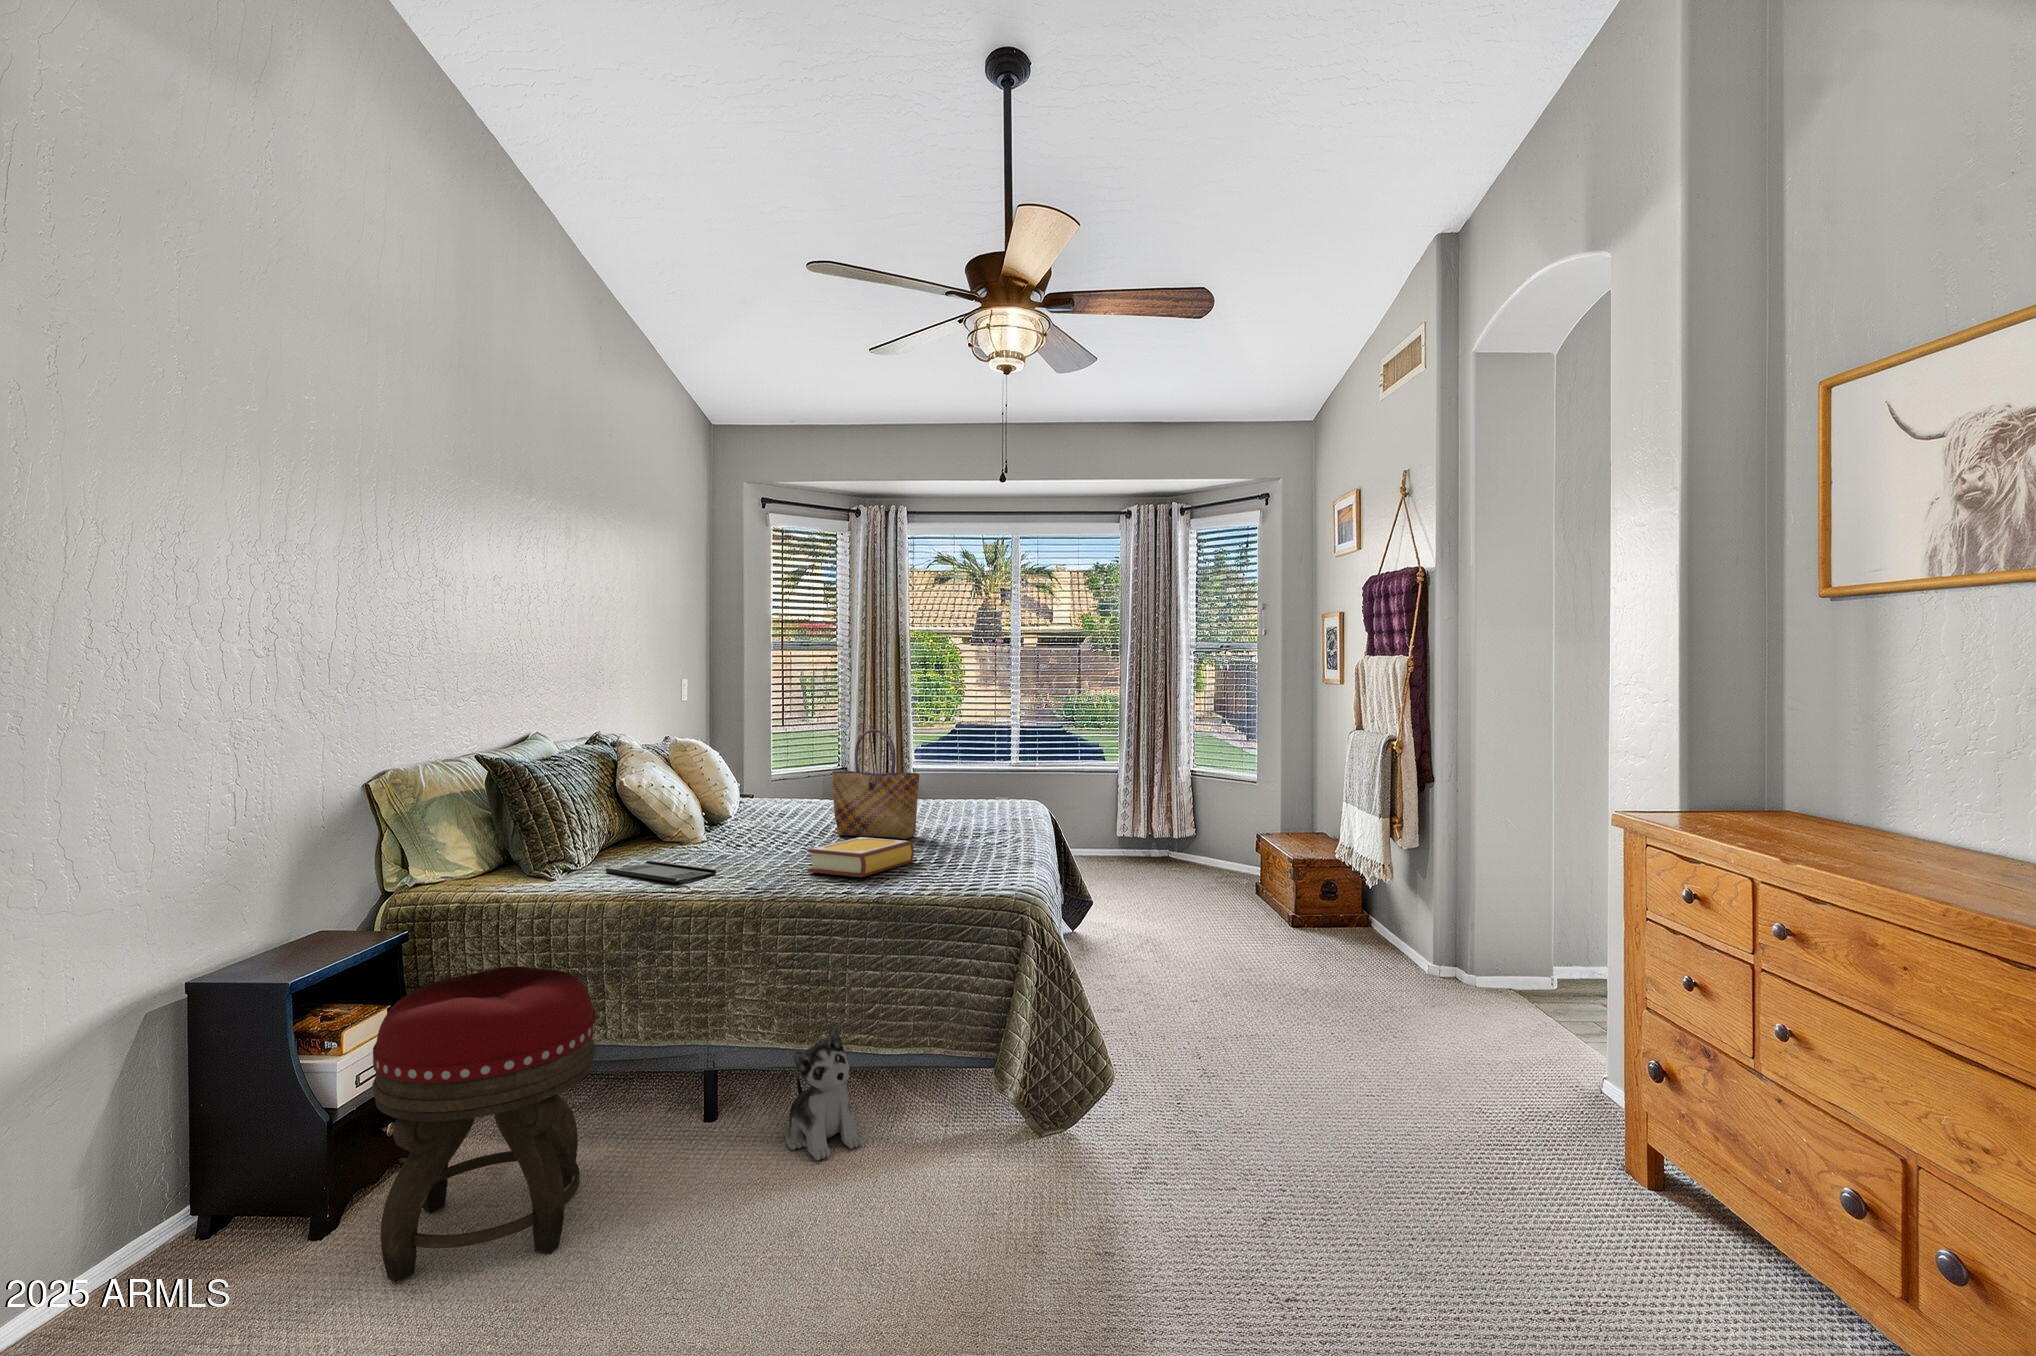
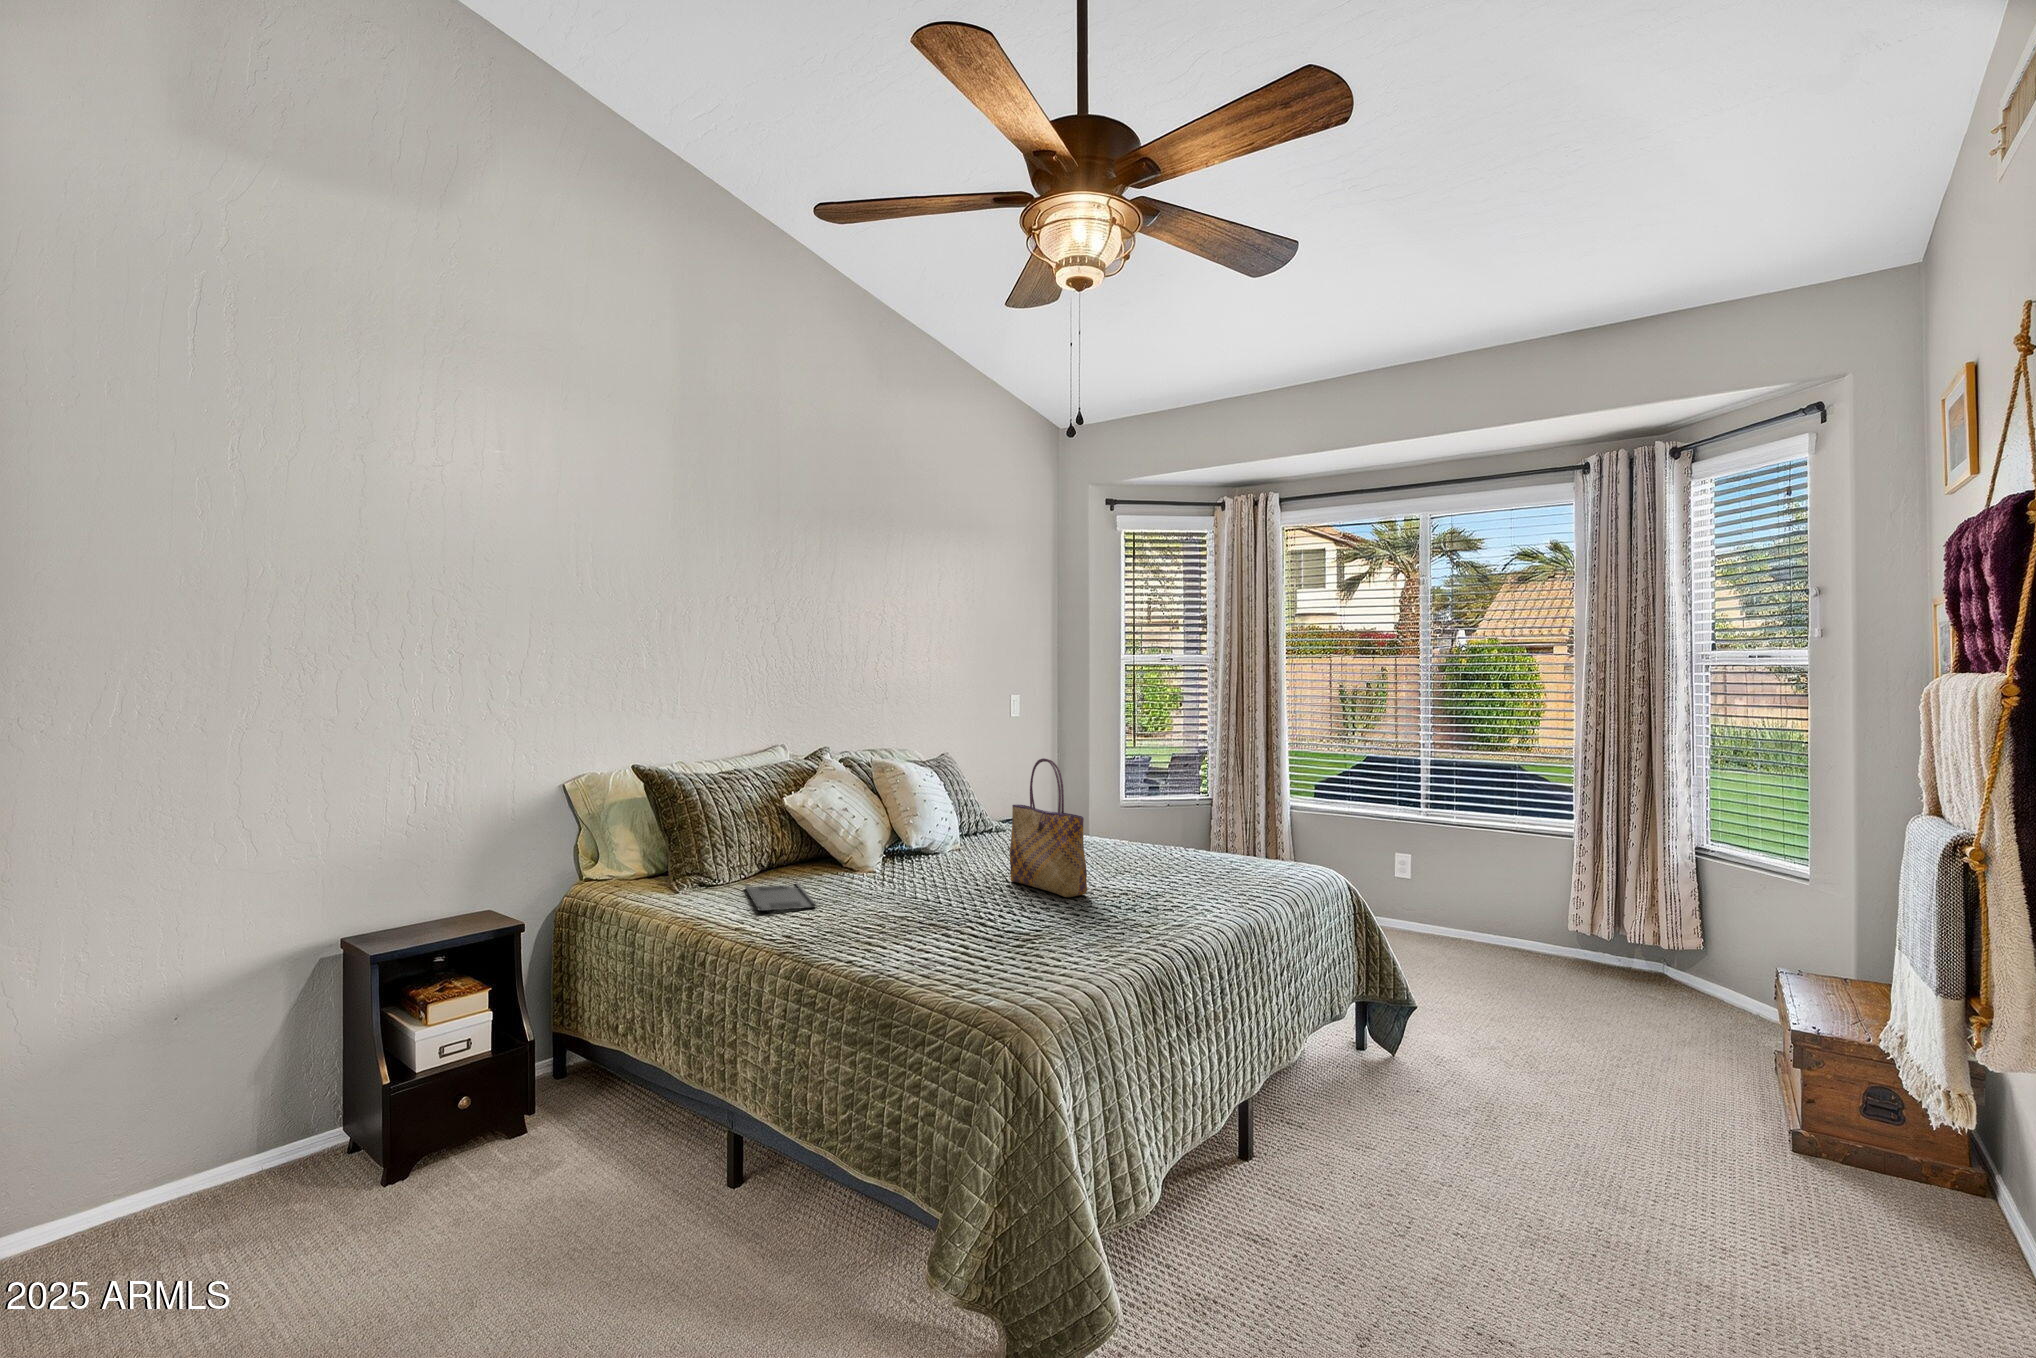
book: present [807,837,914,877] -> none [887,888,1017,940]
footstool: present [372,967,596,1282] -> none [339,973,572,1282]
plush toy: present [785,1028,863,1160] -> none [740,1123,828,1283]

